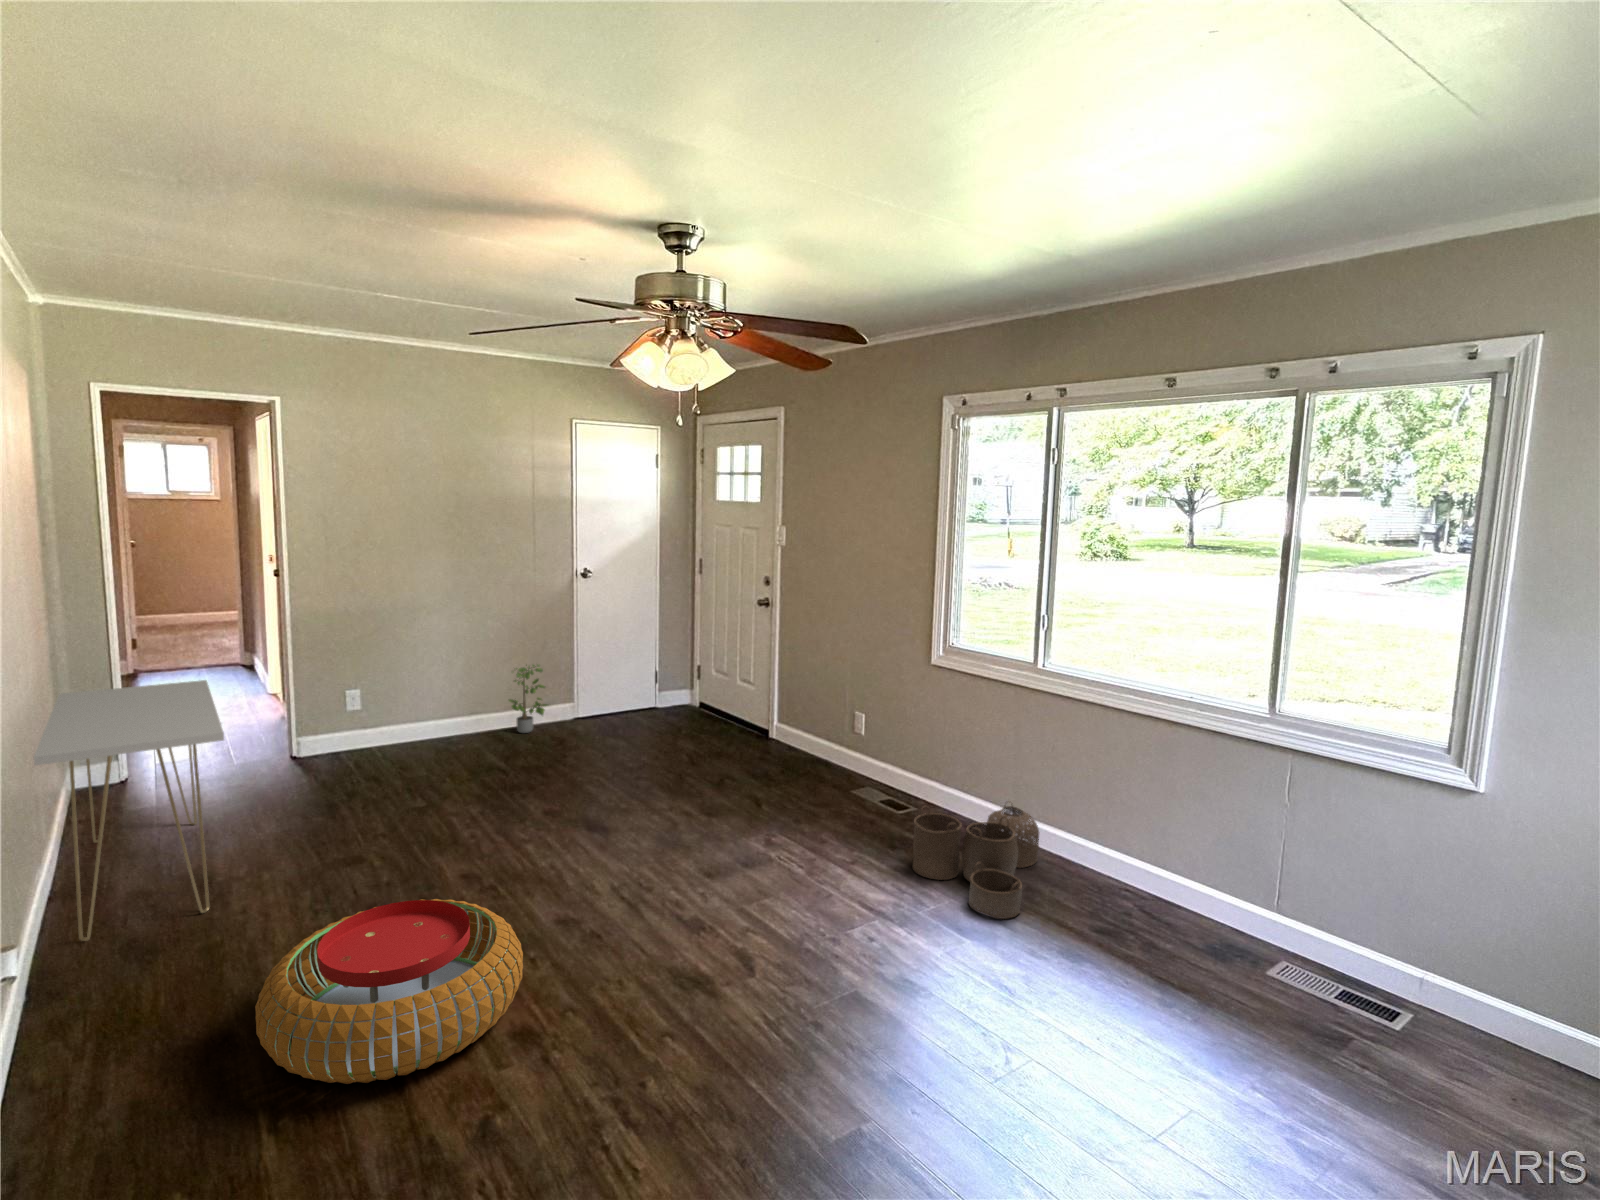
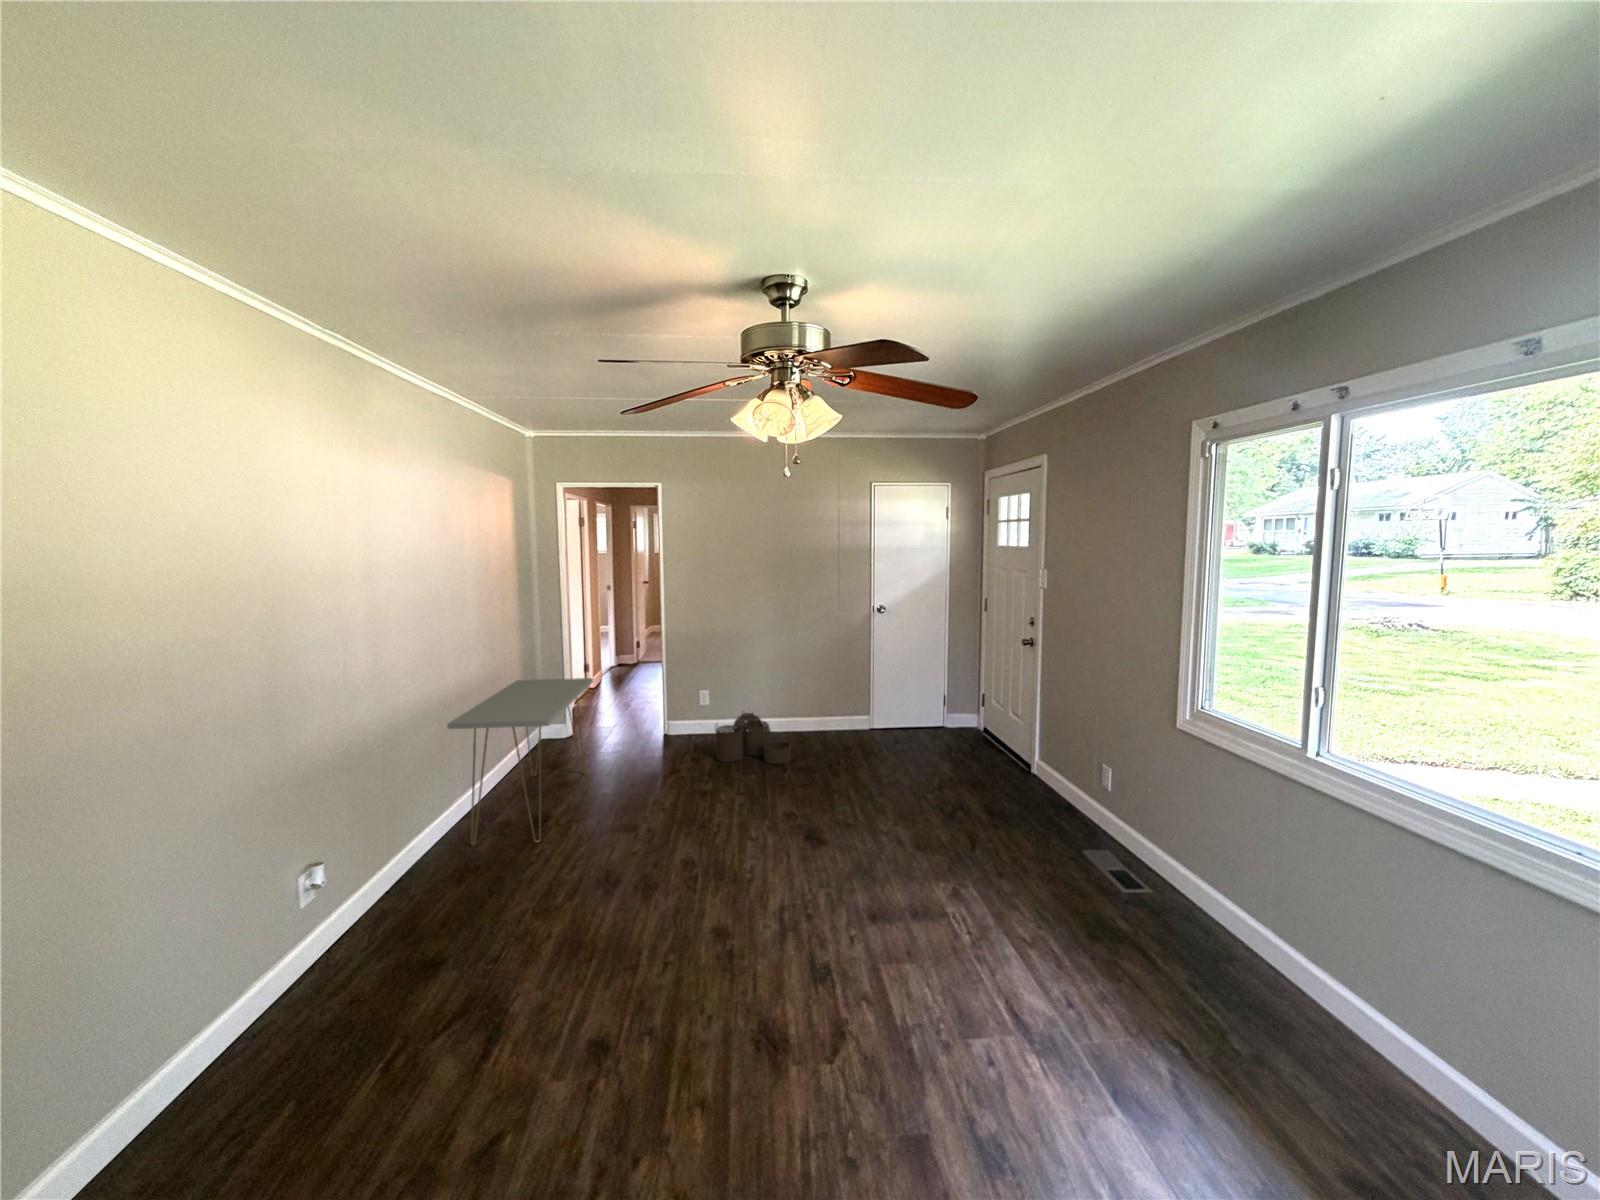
potted plant: present [509,665,548,733] -> none [814,681,847,738]
woven basket: present [912,806,1039,919] -> present [716,713,791,764]
pouf: present [255,899,523,1084] -> none [454,874,659,1032]

